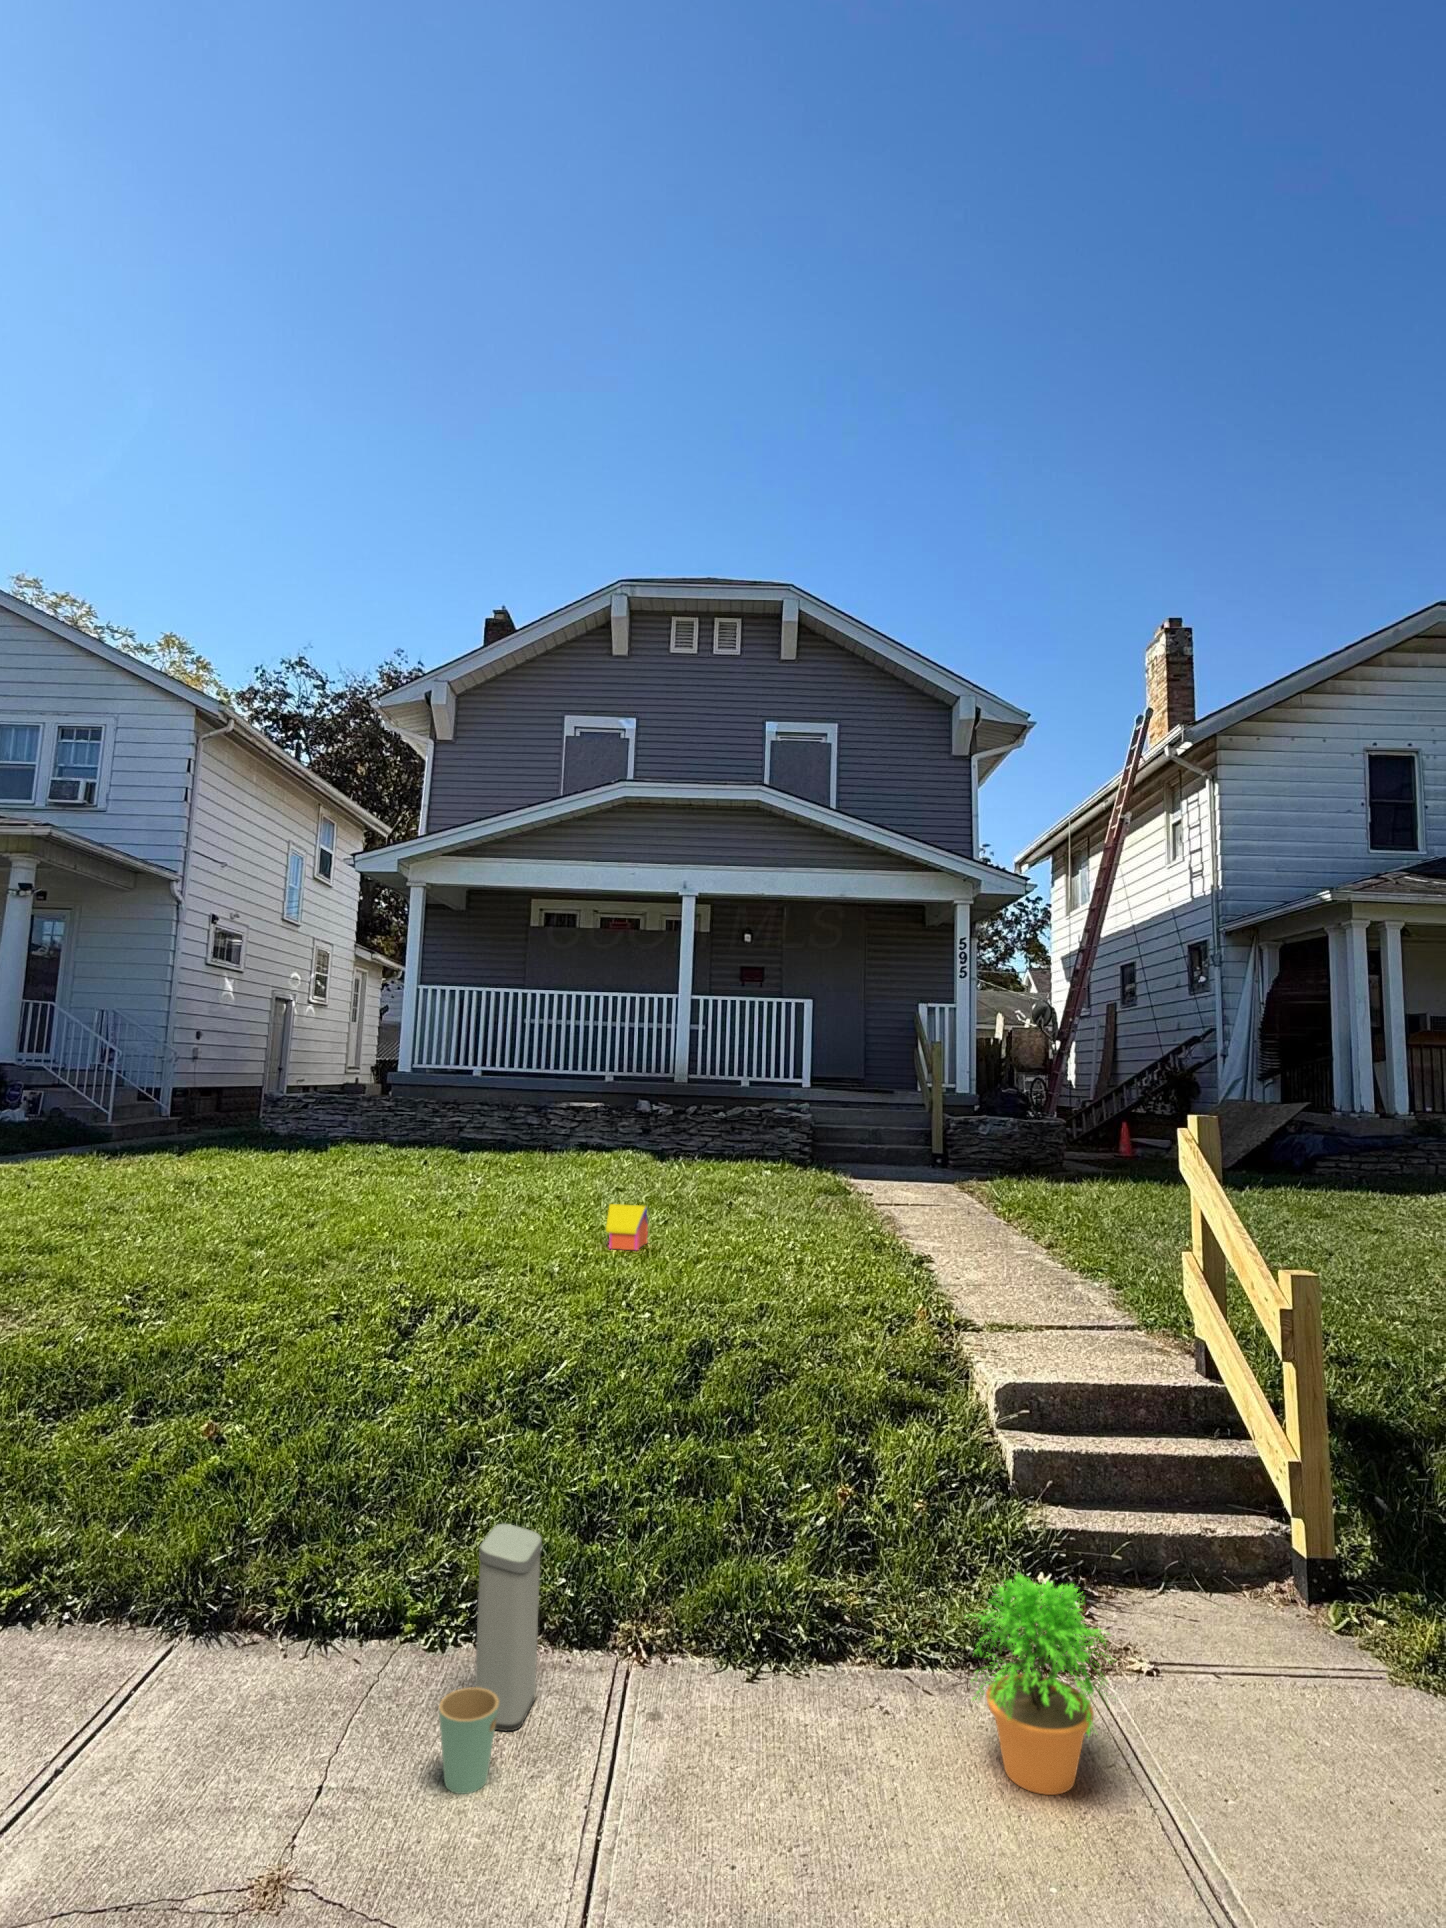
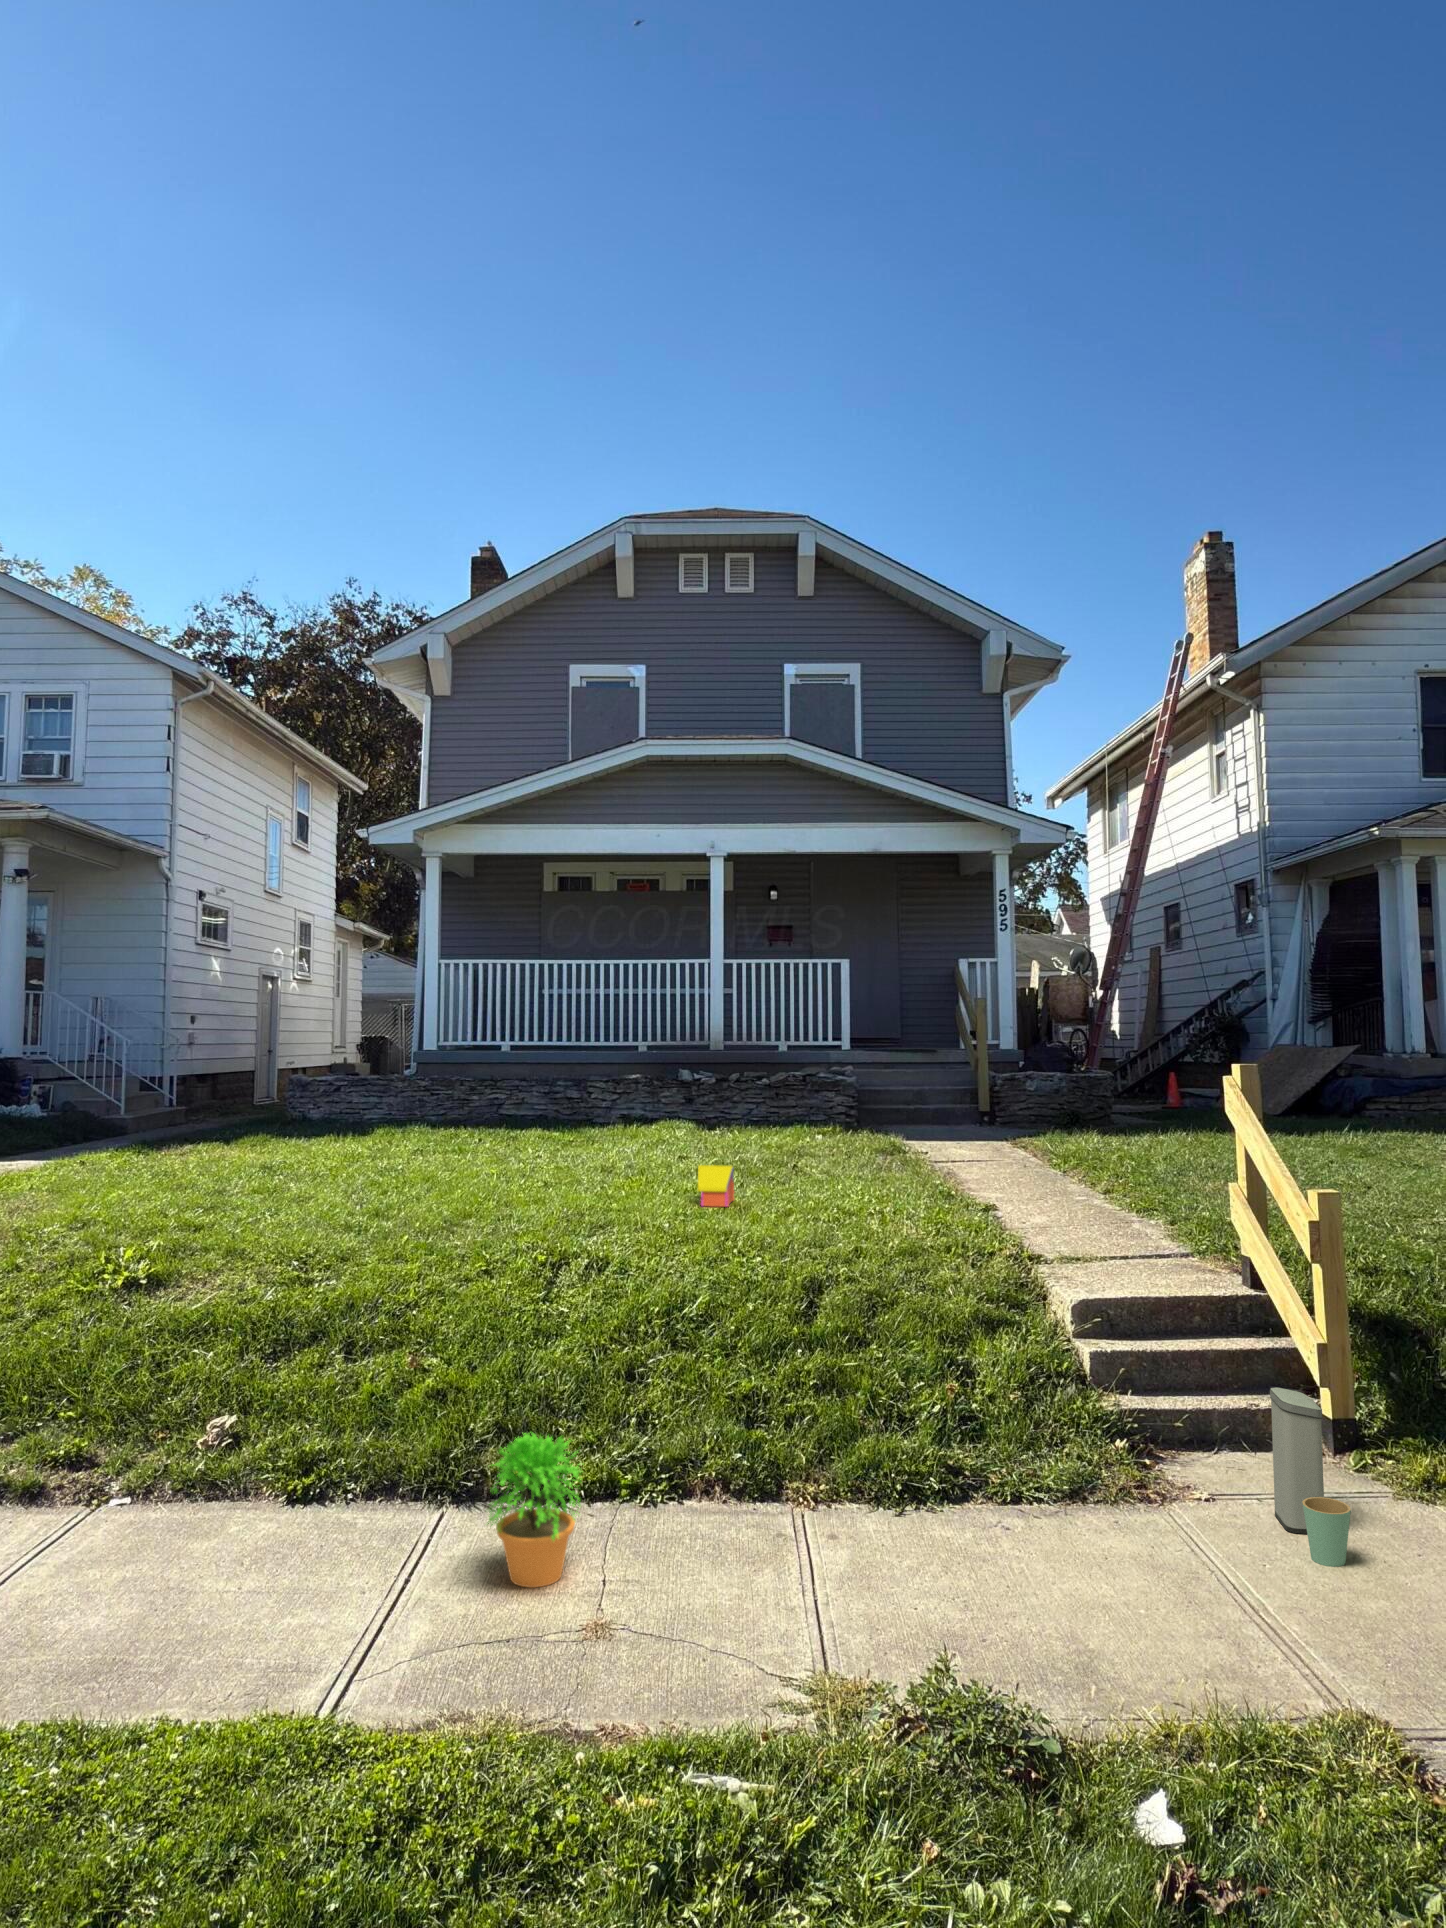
trash can: present [439,1524,542,1794] -> present [1270,1387,1351,1567]
potted plant: present [970,1574,1113,1795] -> present [488,1433,581,1588]

